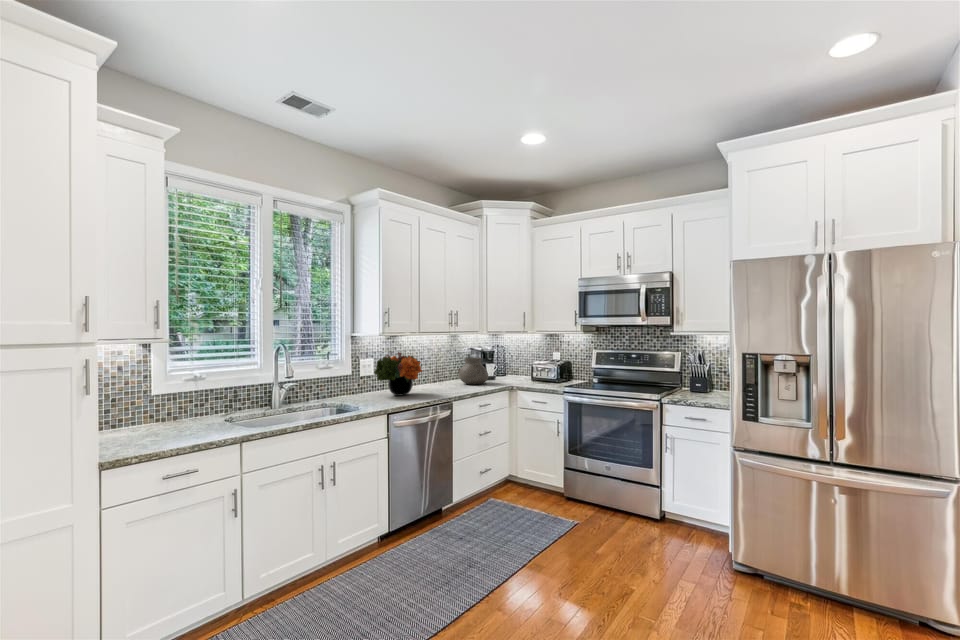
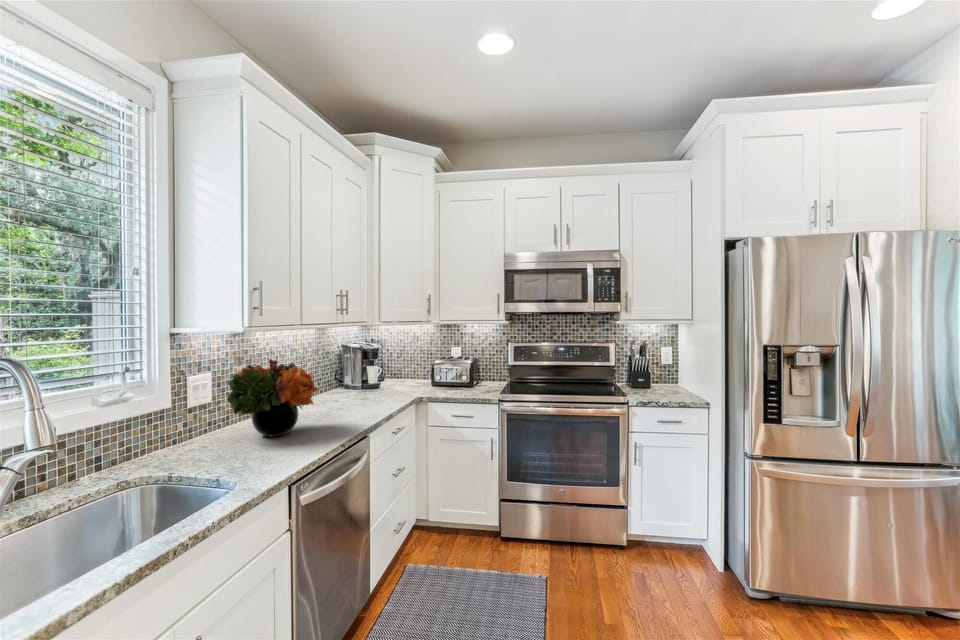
vase: present [458,358,488,384] -> none [339,359,385,399]

